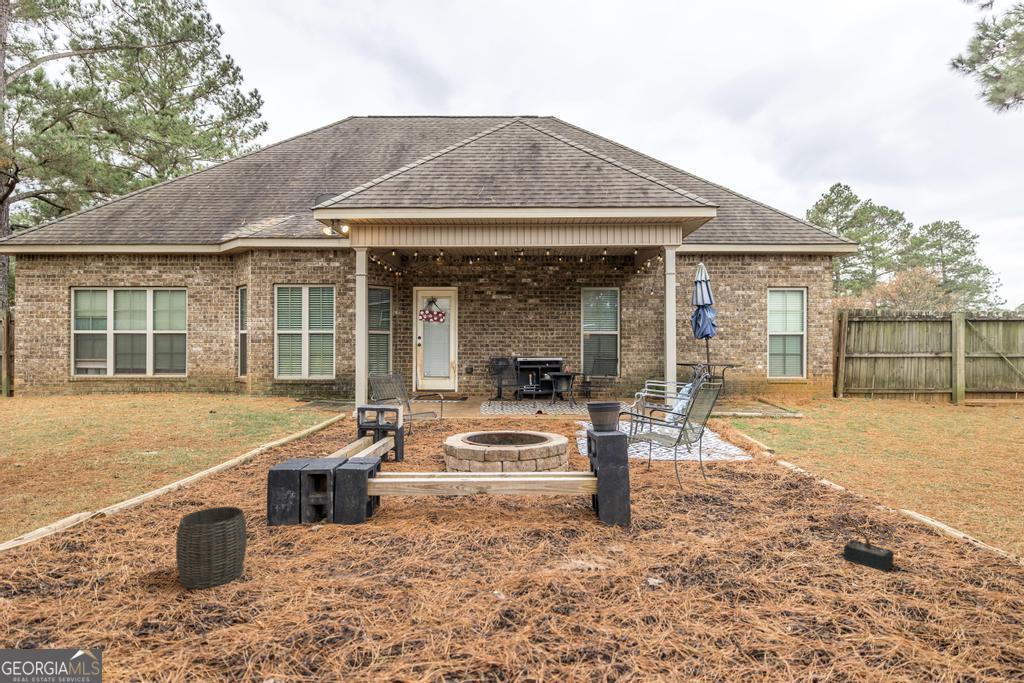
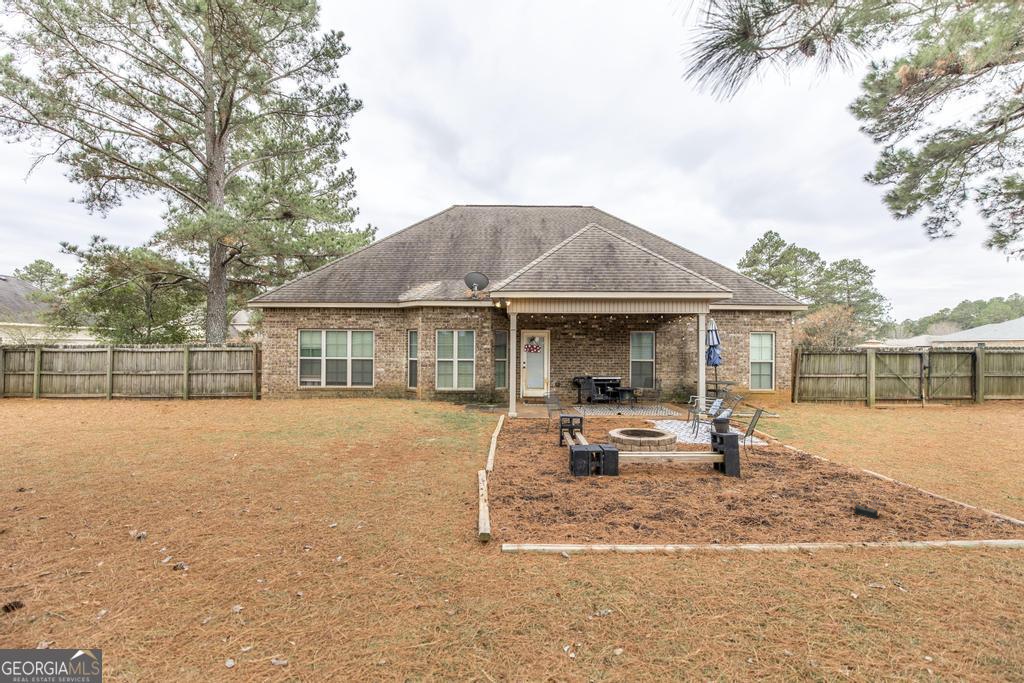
woven basket: present [176,507,247,589] -> none [575,491,602,527]

